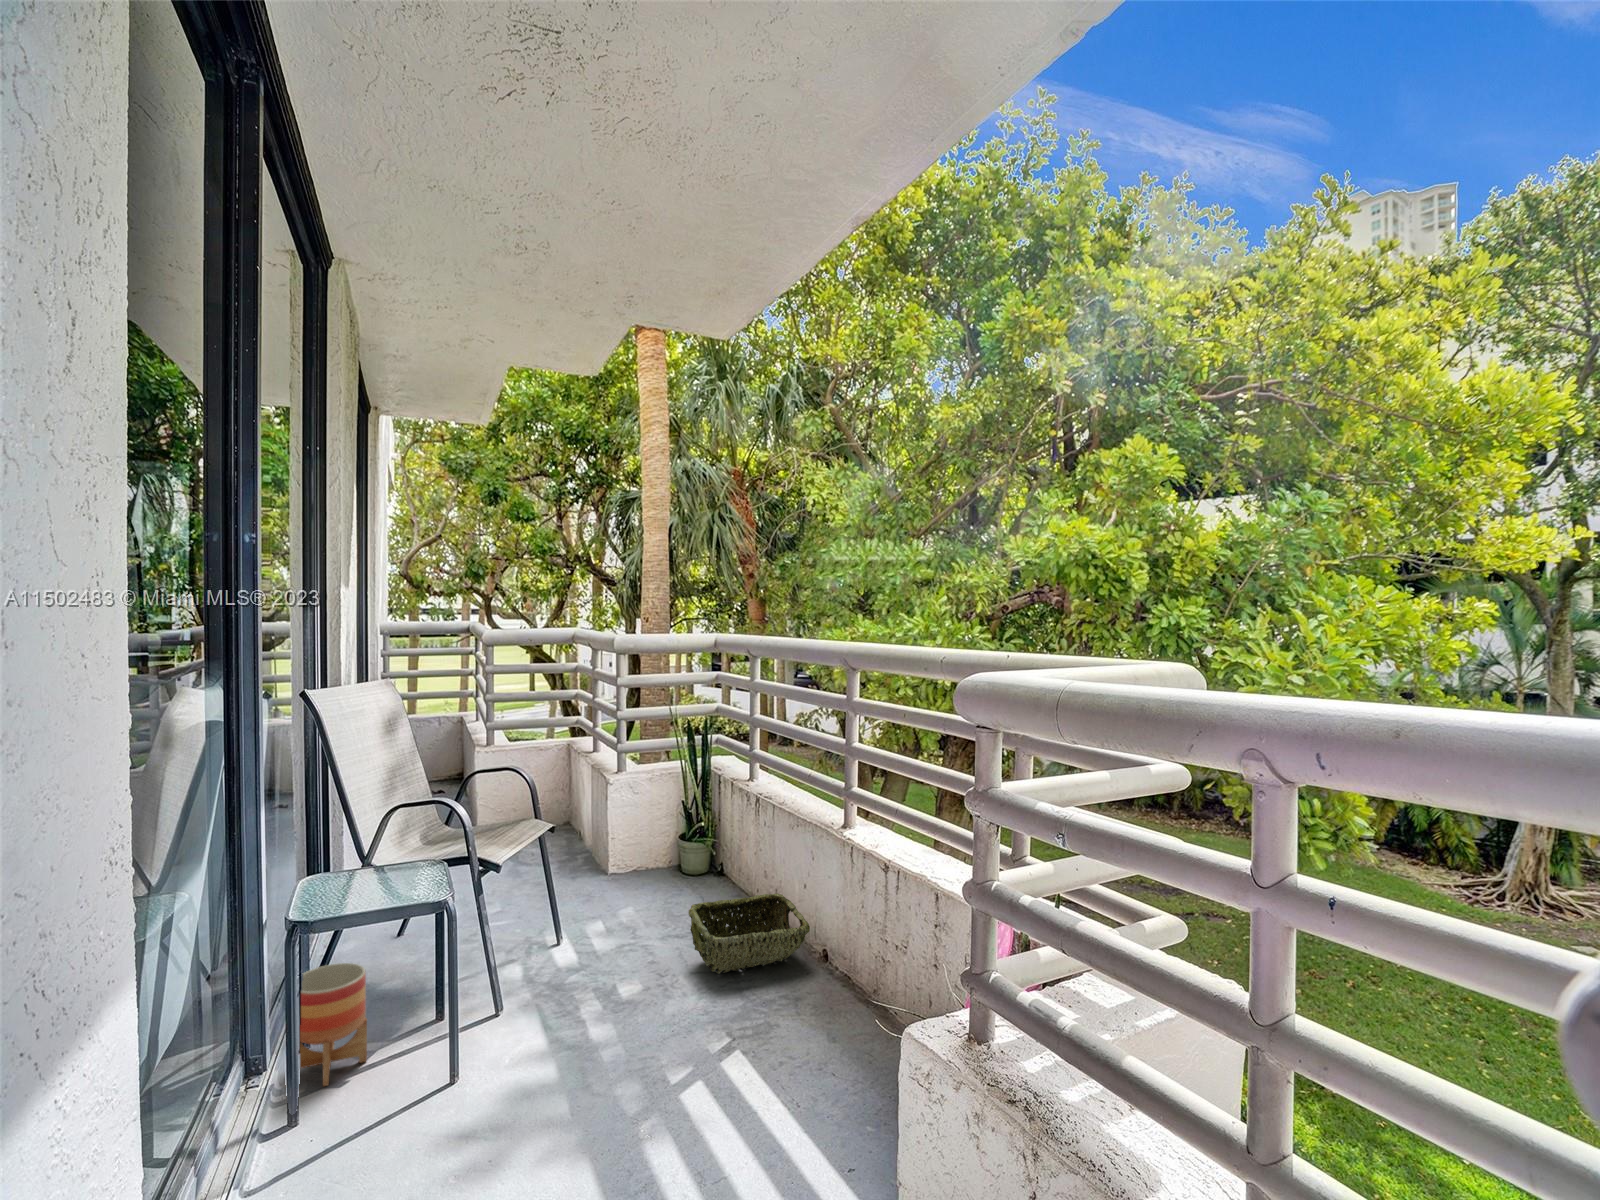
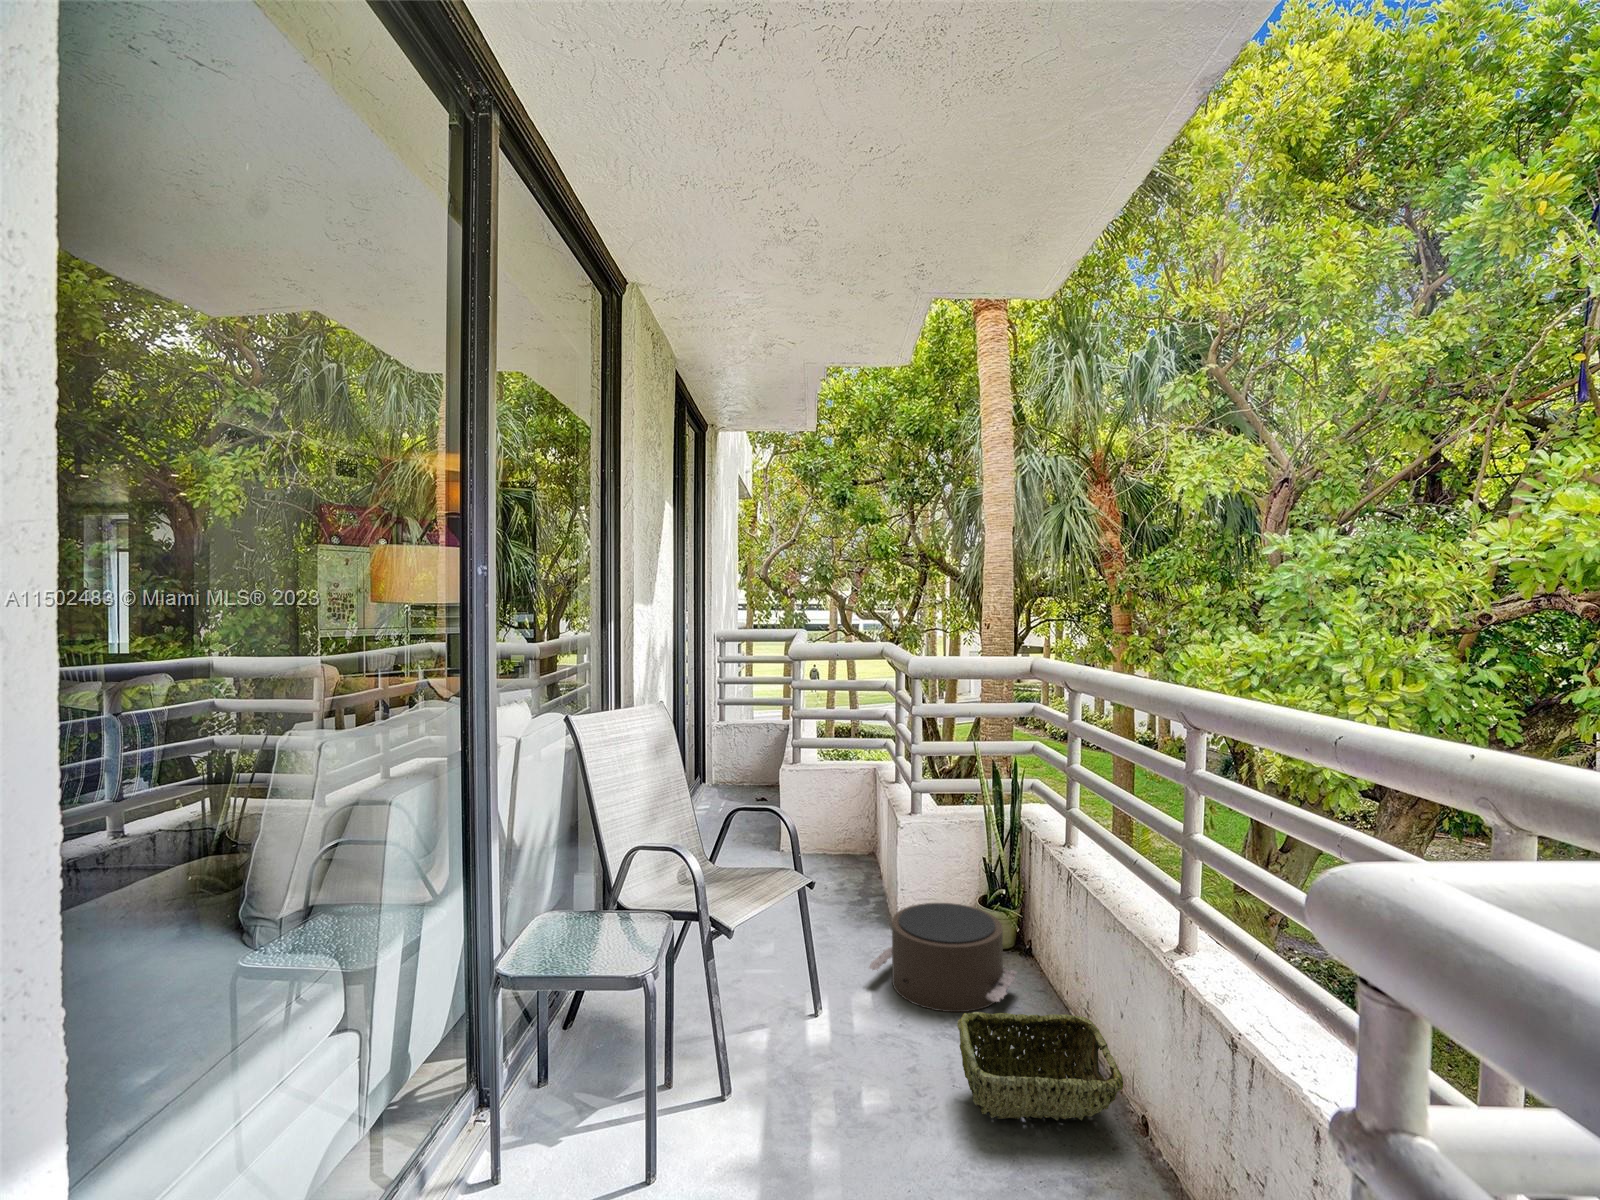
pouf: none [595,840,717,921] -> present [869,903,1017,1012]
planter: present [300,963,367,1086] -> none [499,1022,575,1164]

